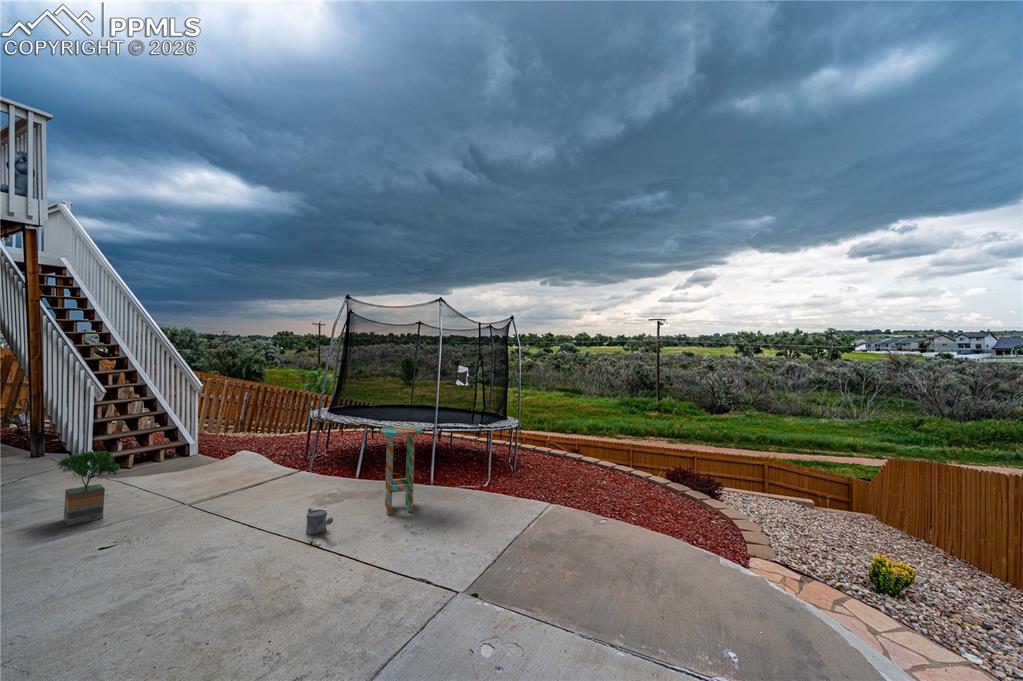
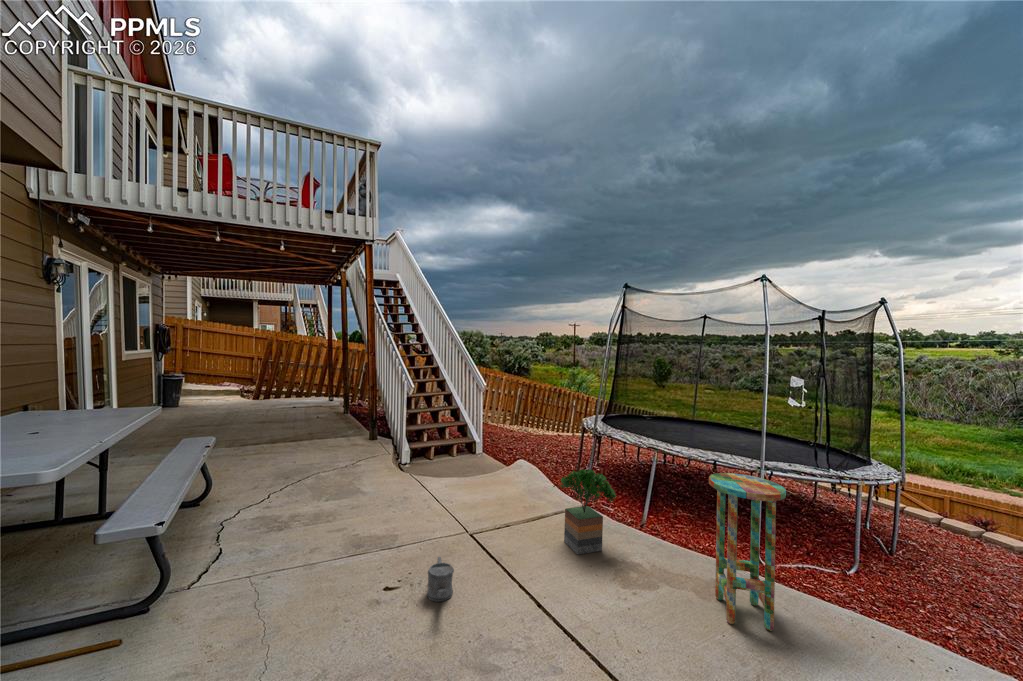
potted tree: present [57,450,120,526] -> present [561,469,616,554]
watering can: present [306,508,333,535] -> present [427,557,454,602]

